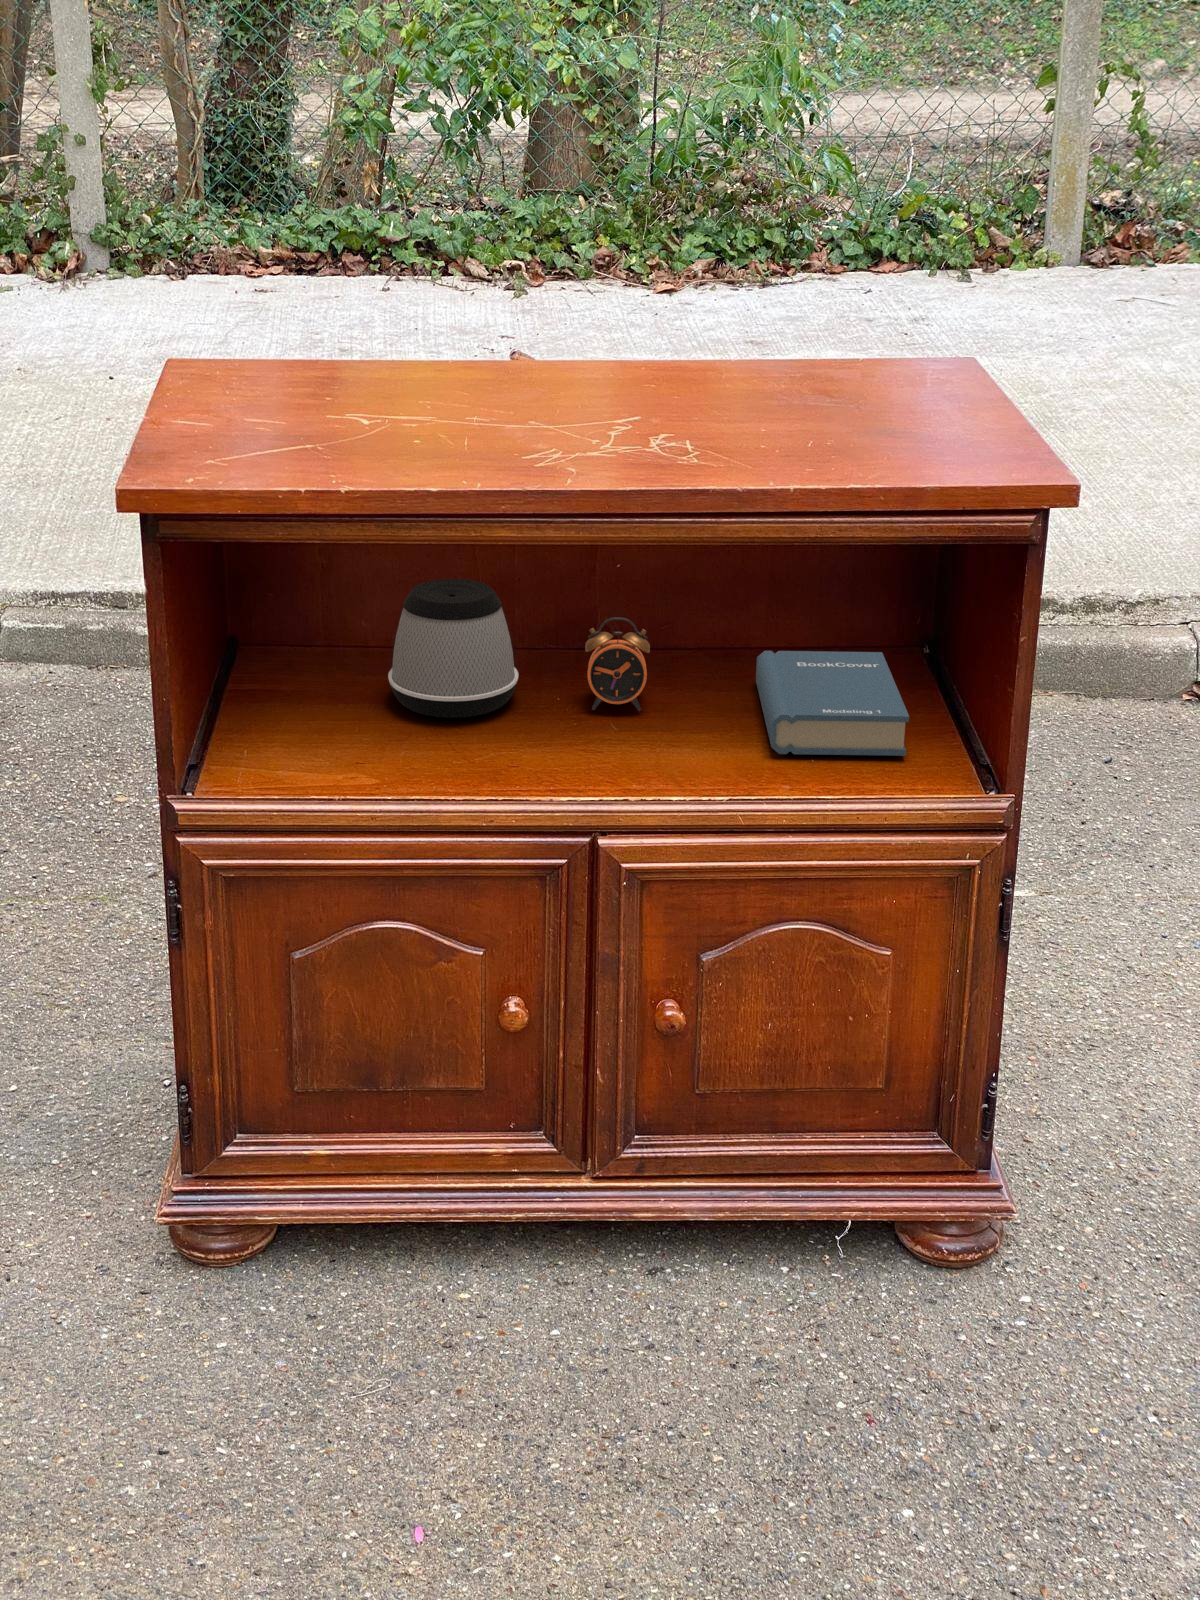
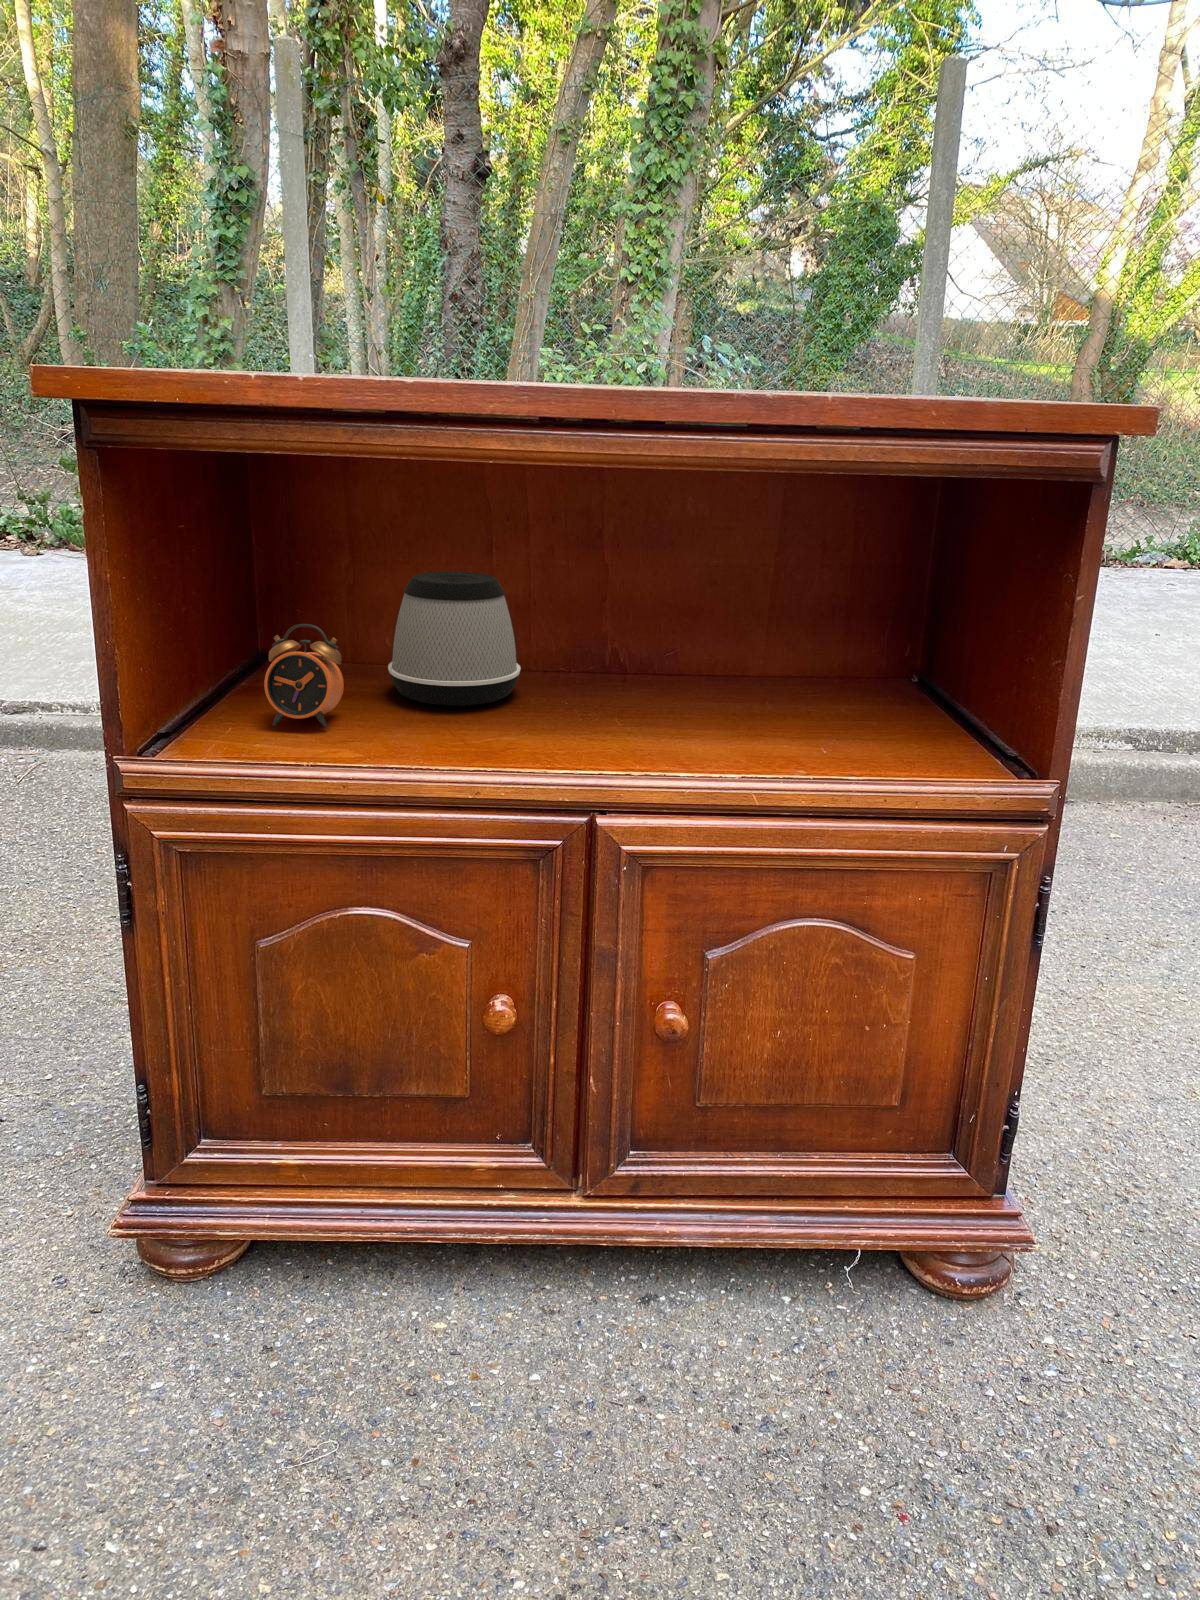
alarm clock: present [585,617,650,711] -> present [264,624,344,728]
hardback book: present [756,651,909,756] -> none [757,657,931,749]

